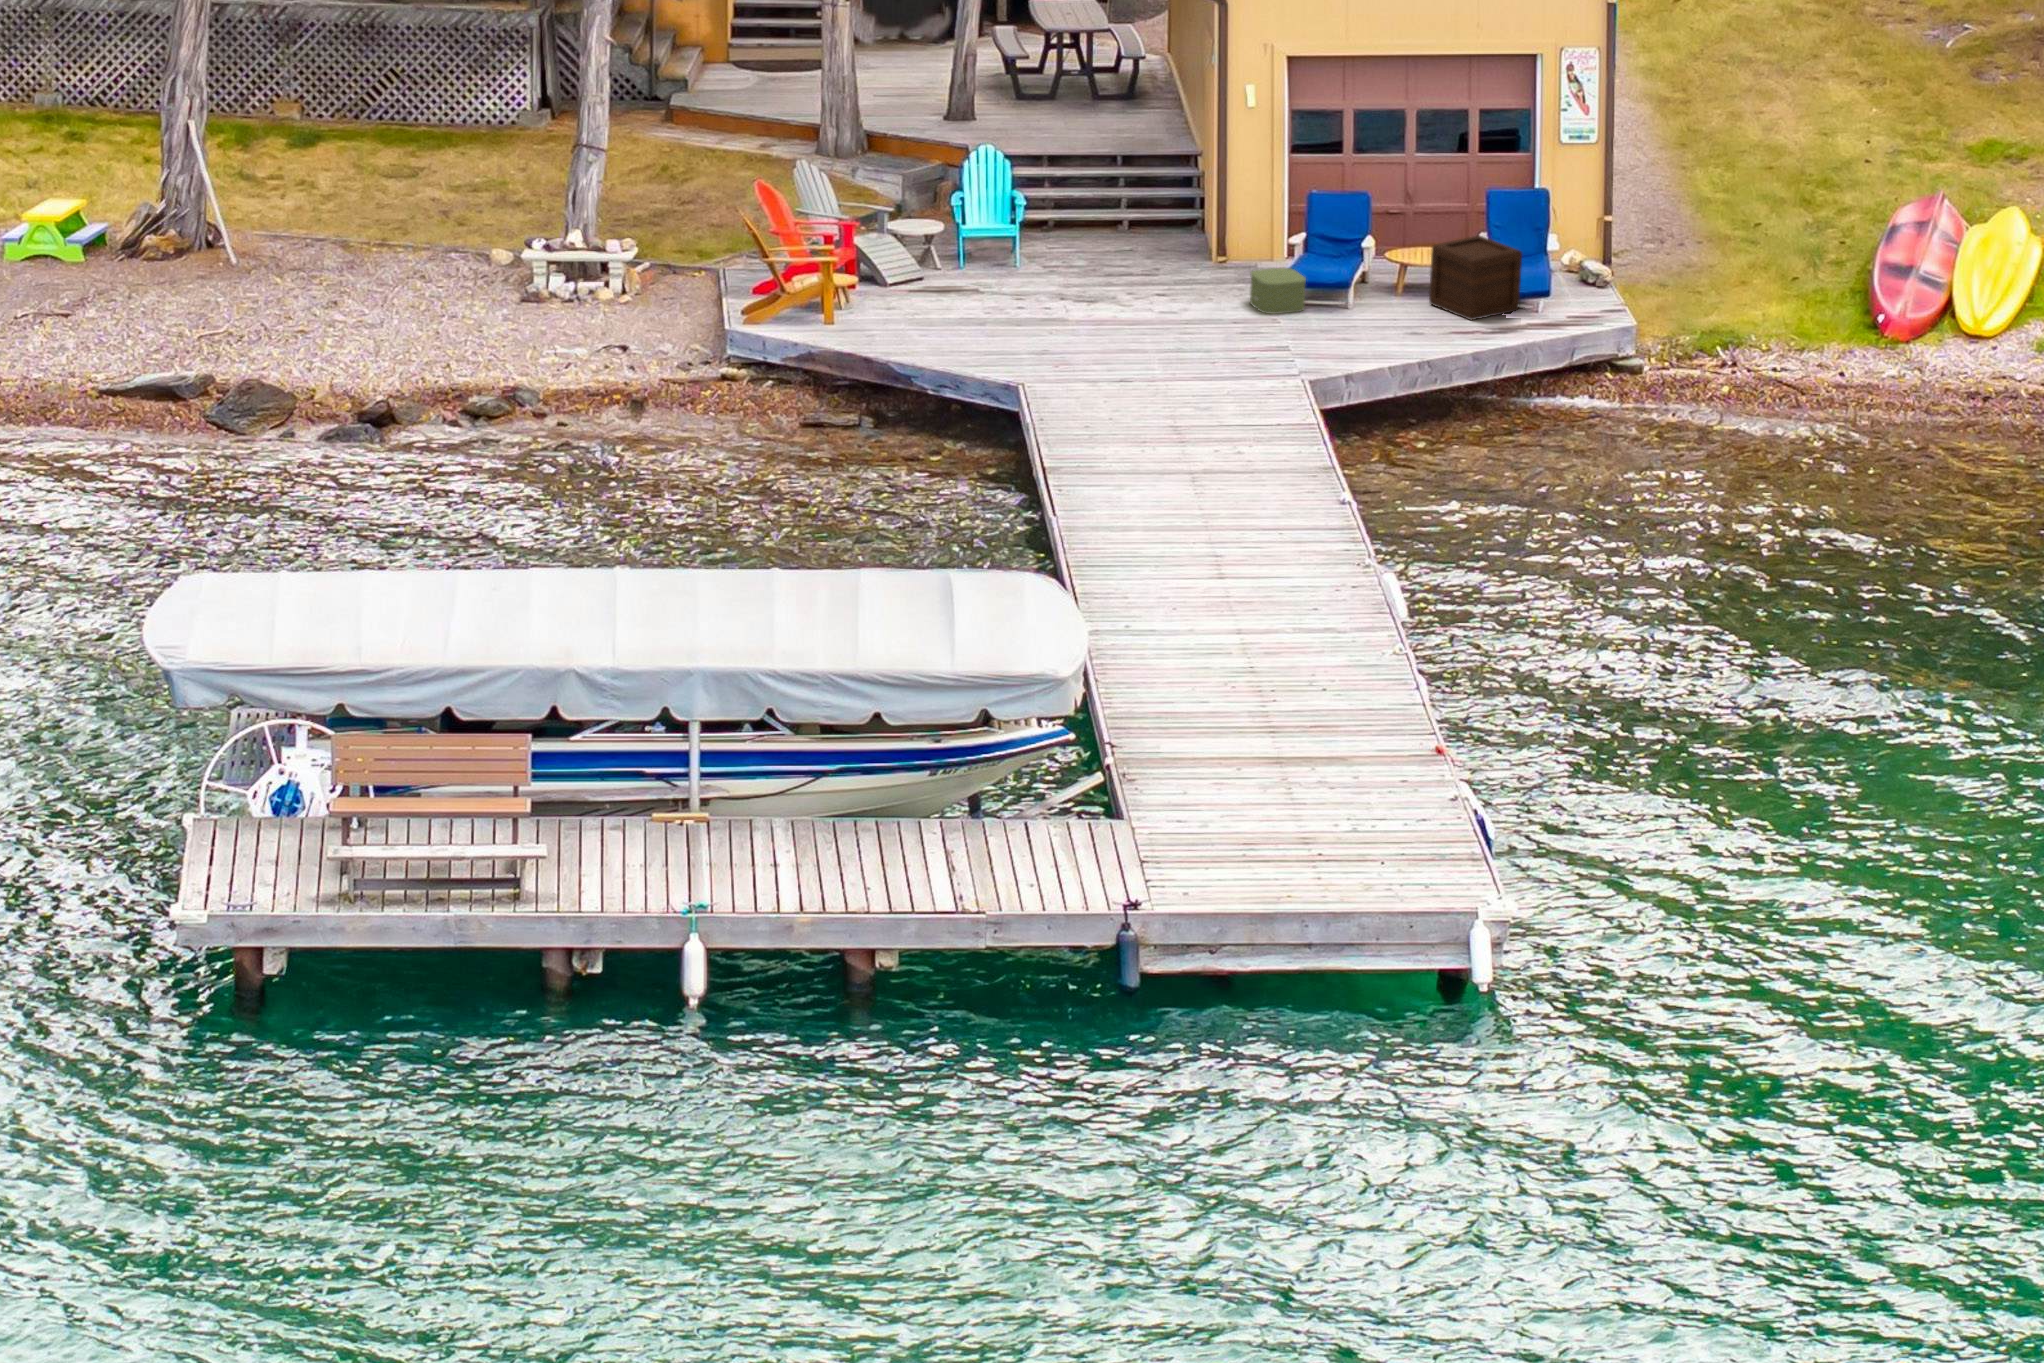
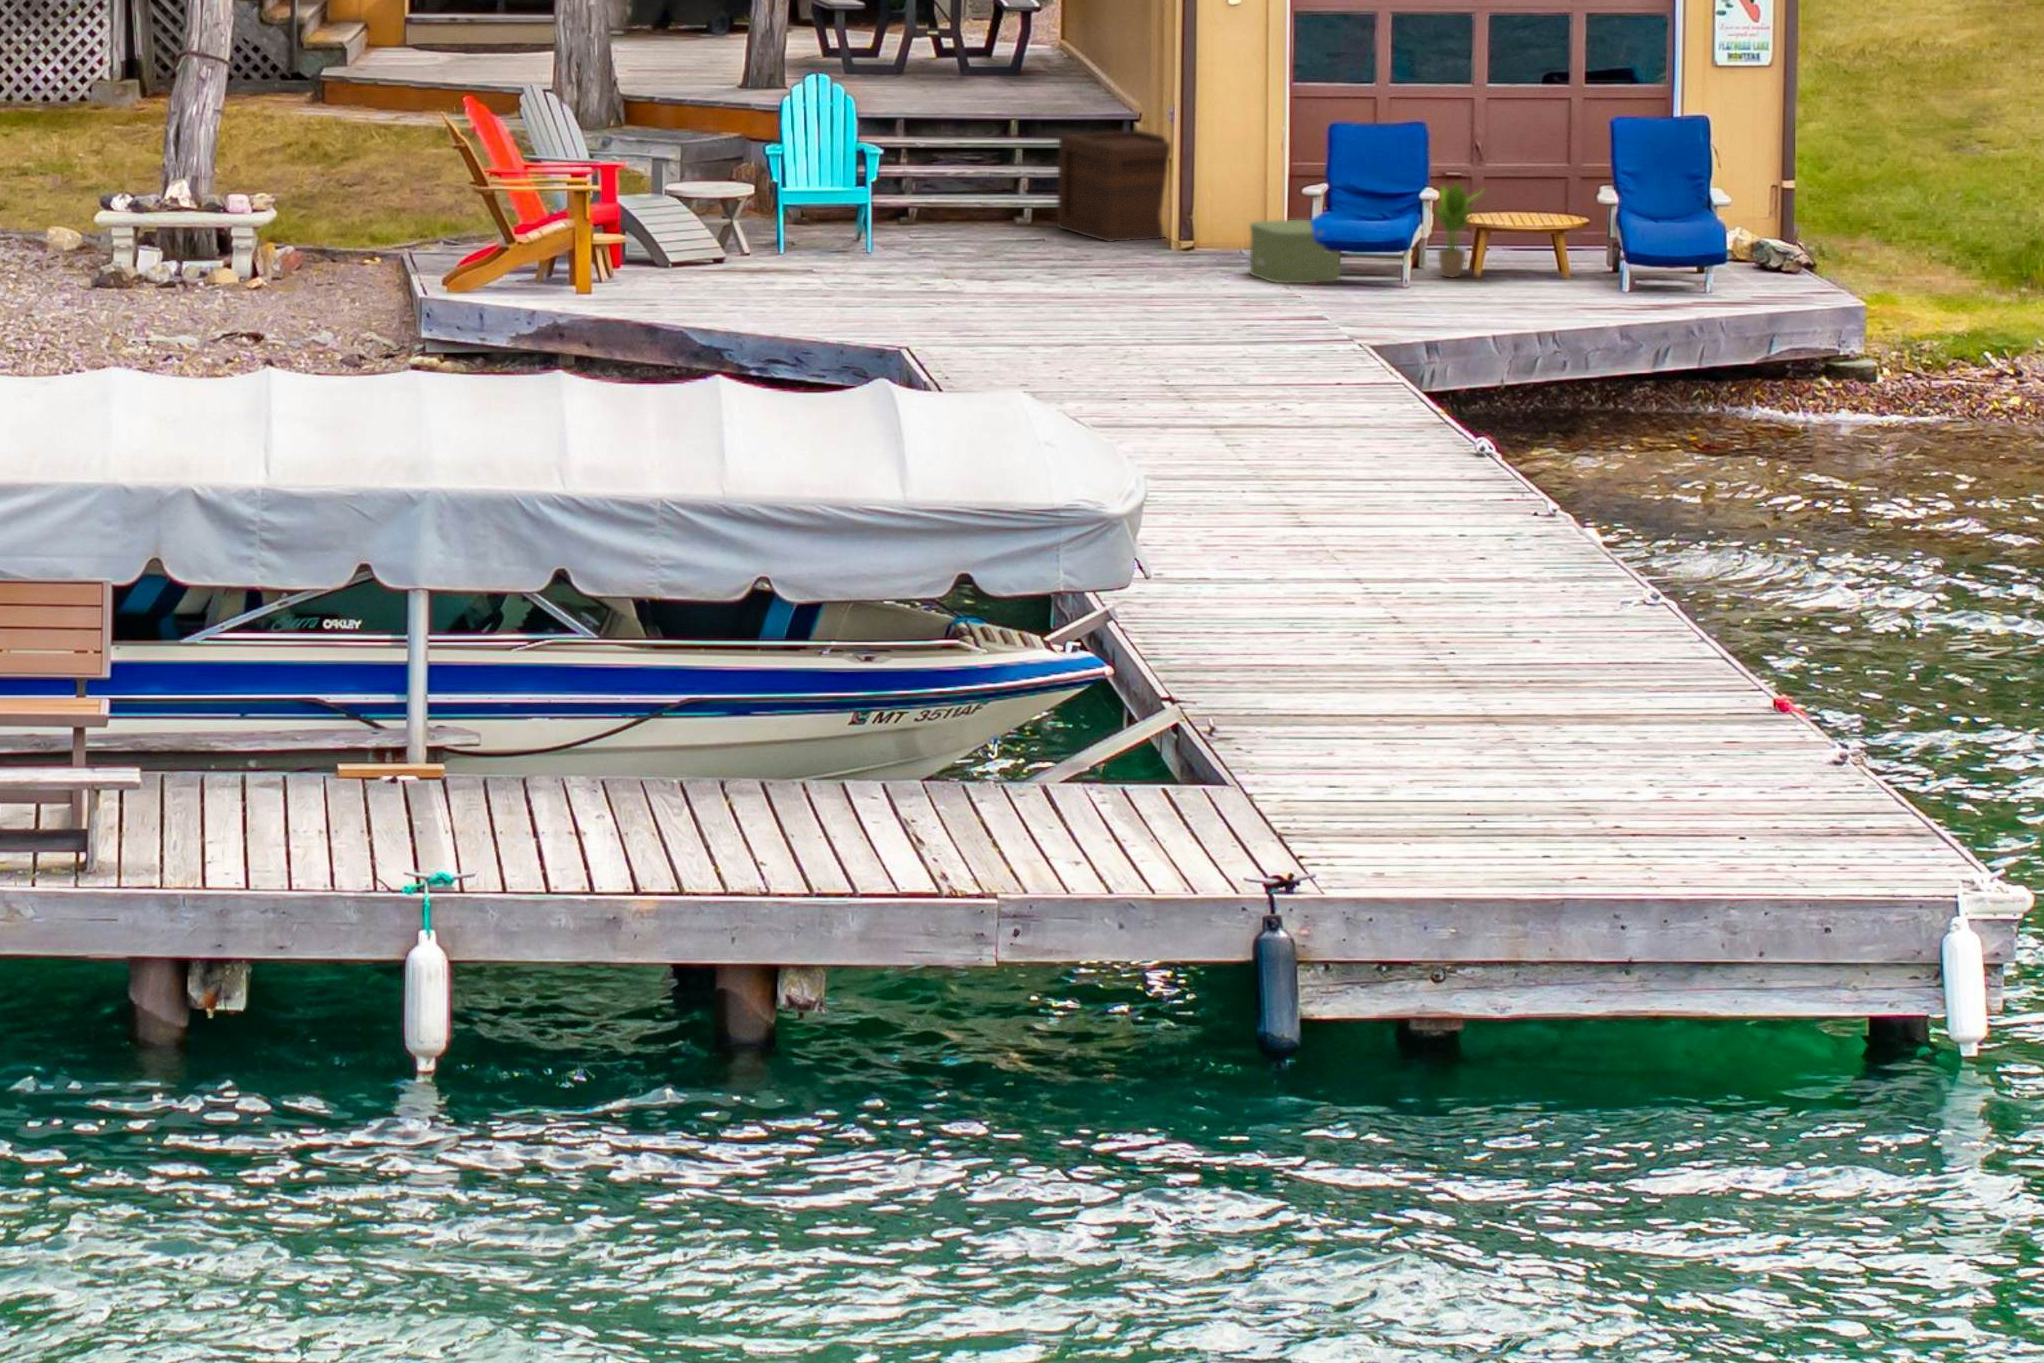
wooden crate: present [1429,235,1522,320] -> present [1057,130,1170,241]
potted plant: none [1354,246,1400,306] -> present [1424,183,1491,277]

